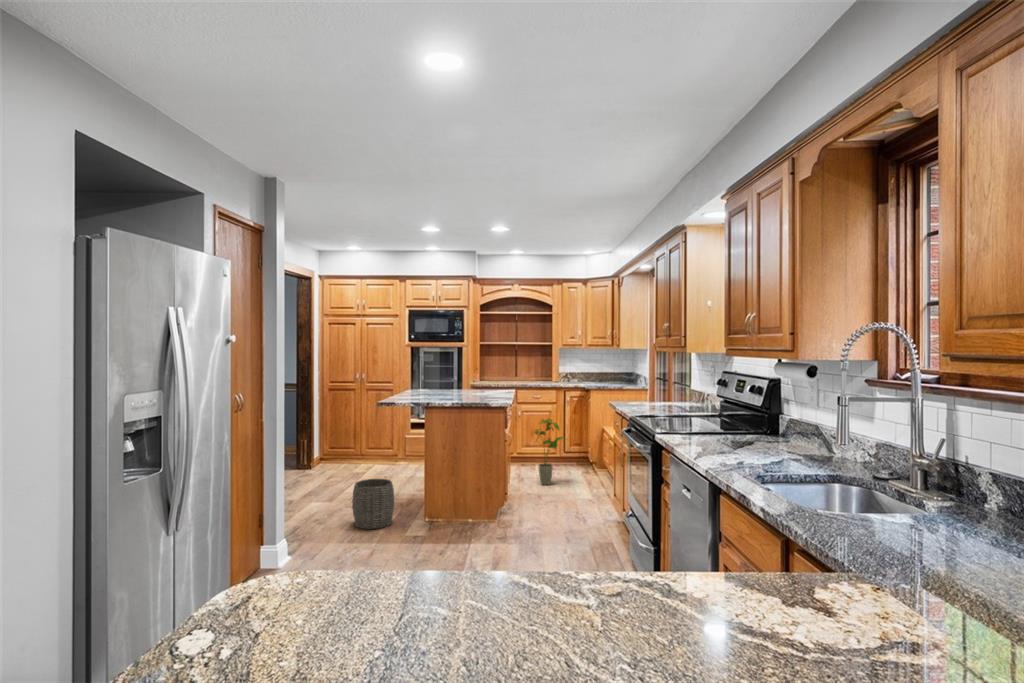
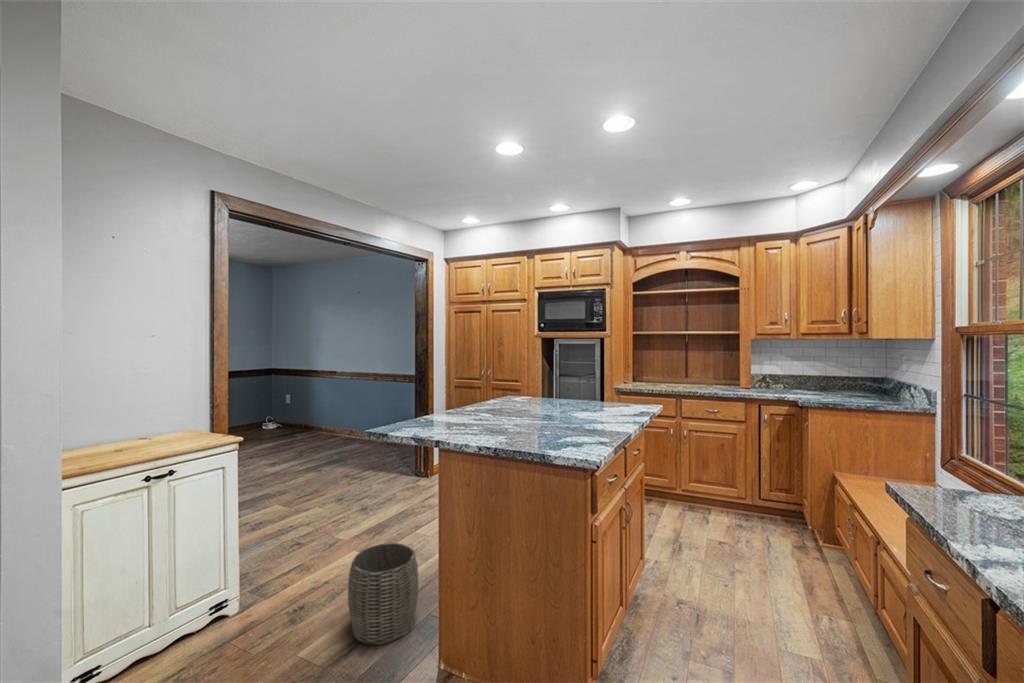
house plant: present [535,419,563,485] -> none [694,456,760,571]

